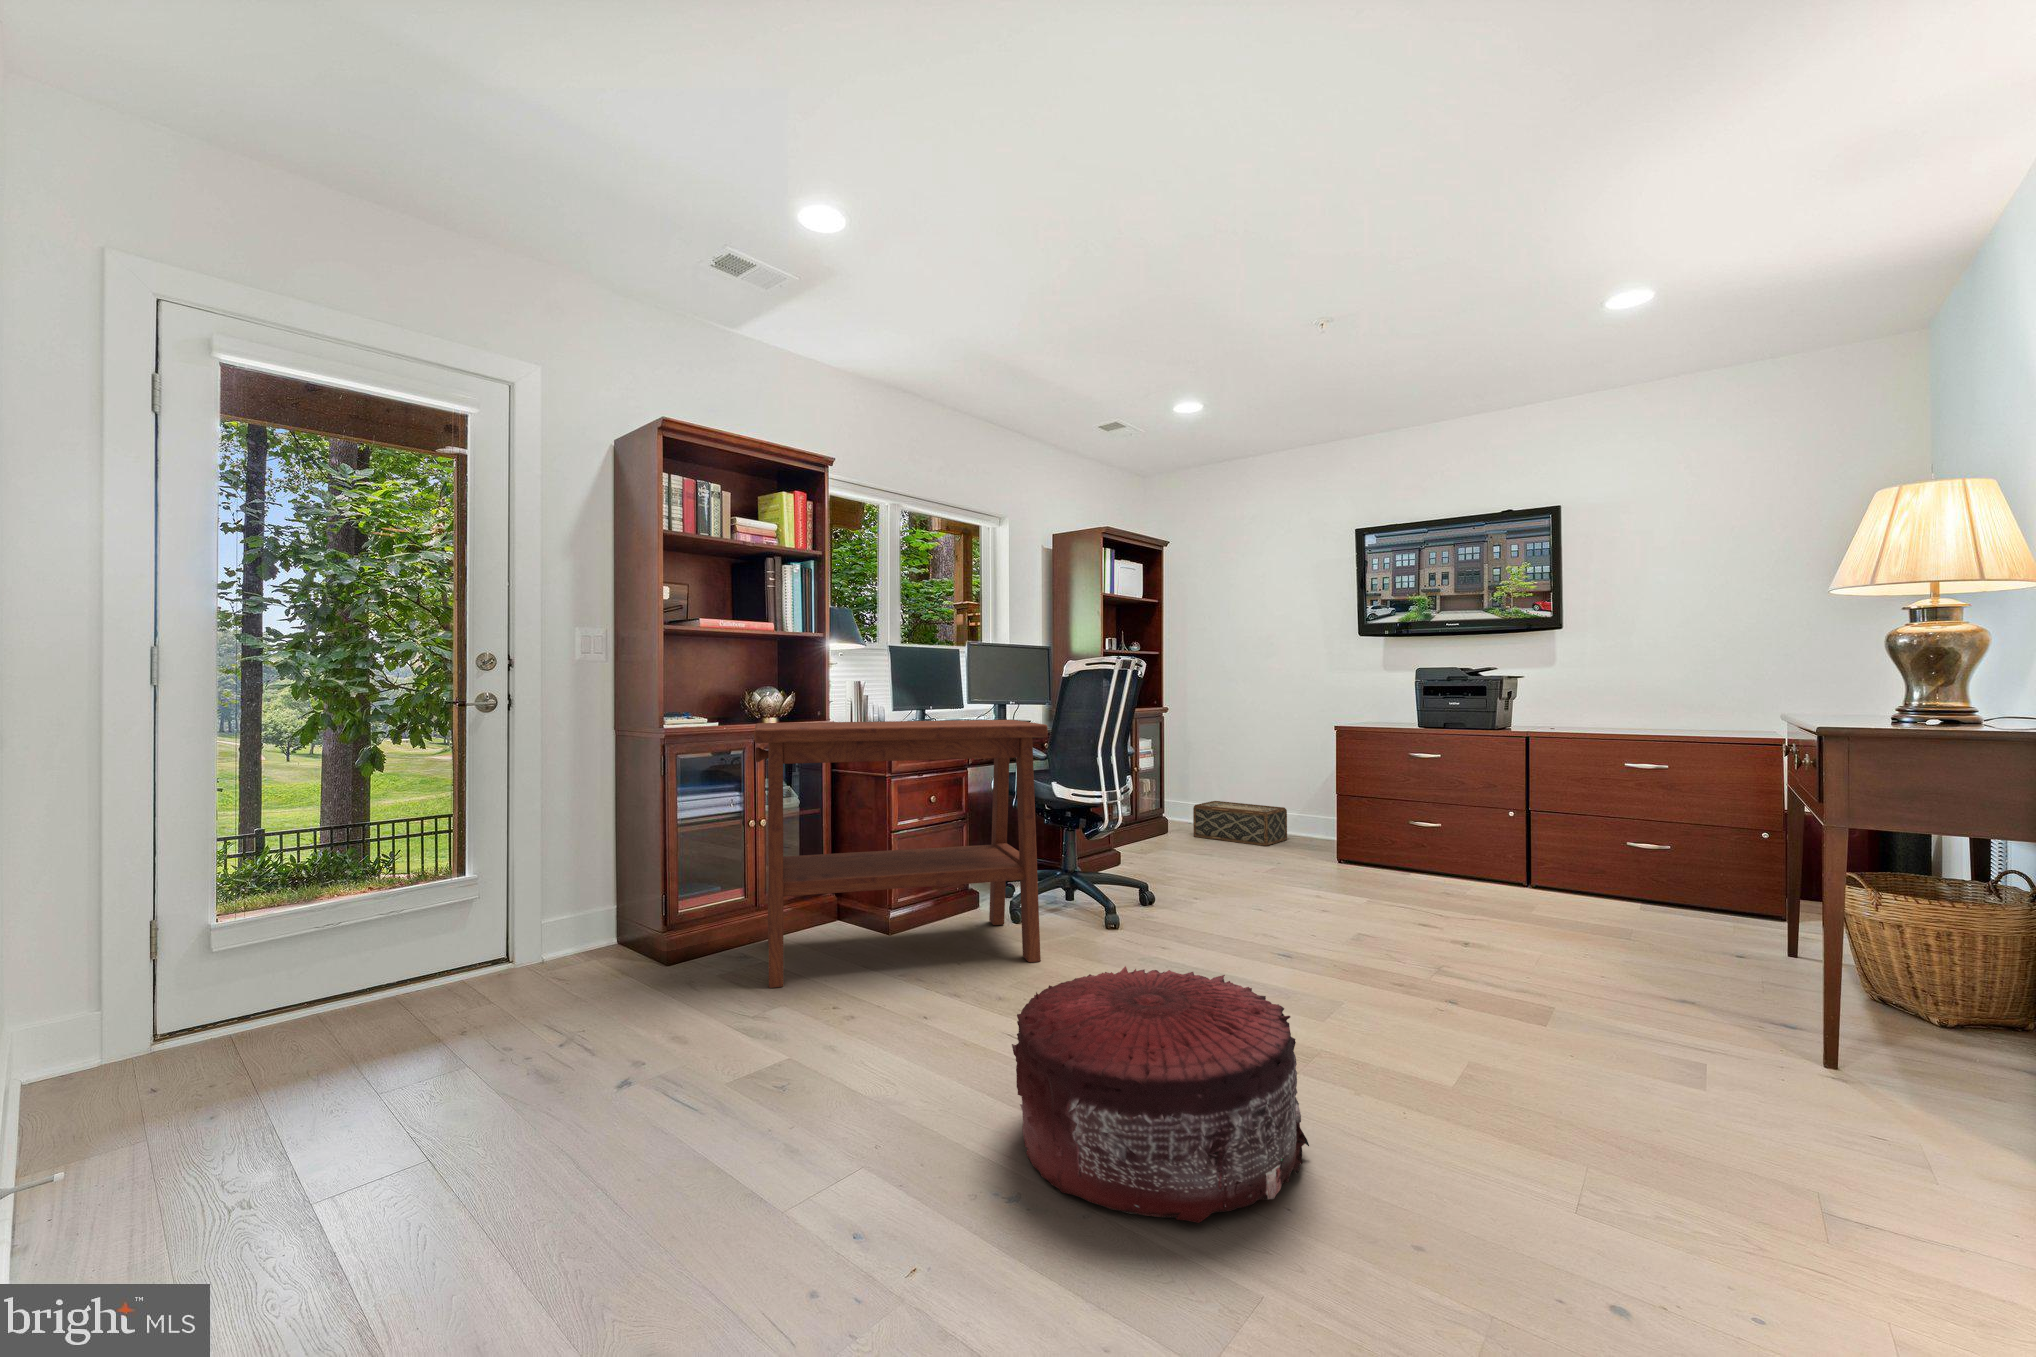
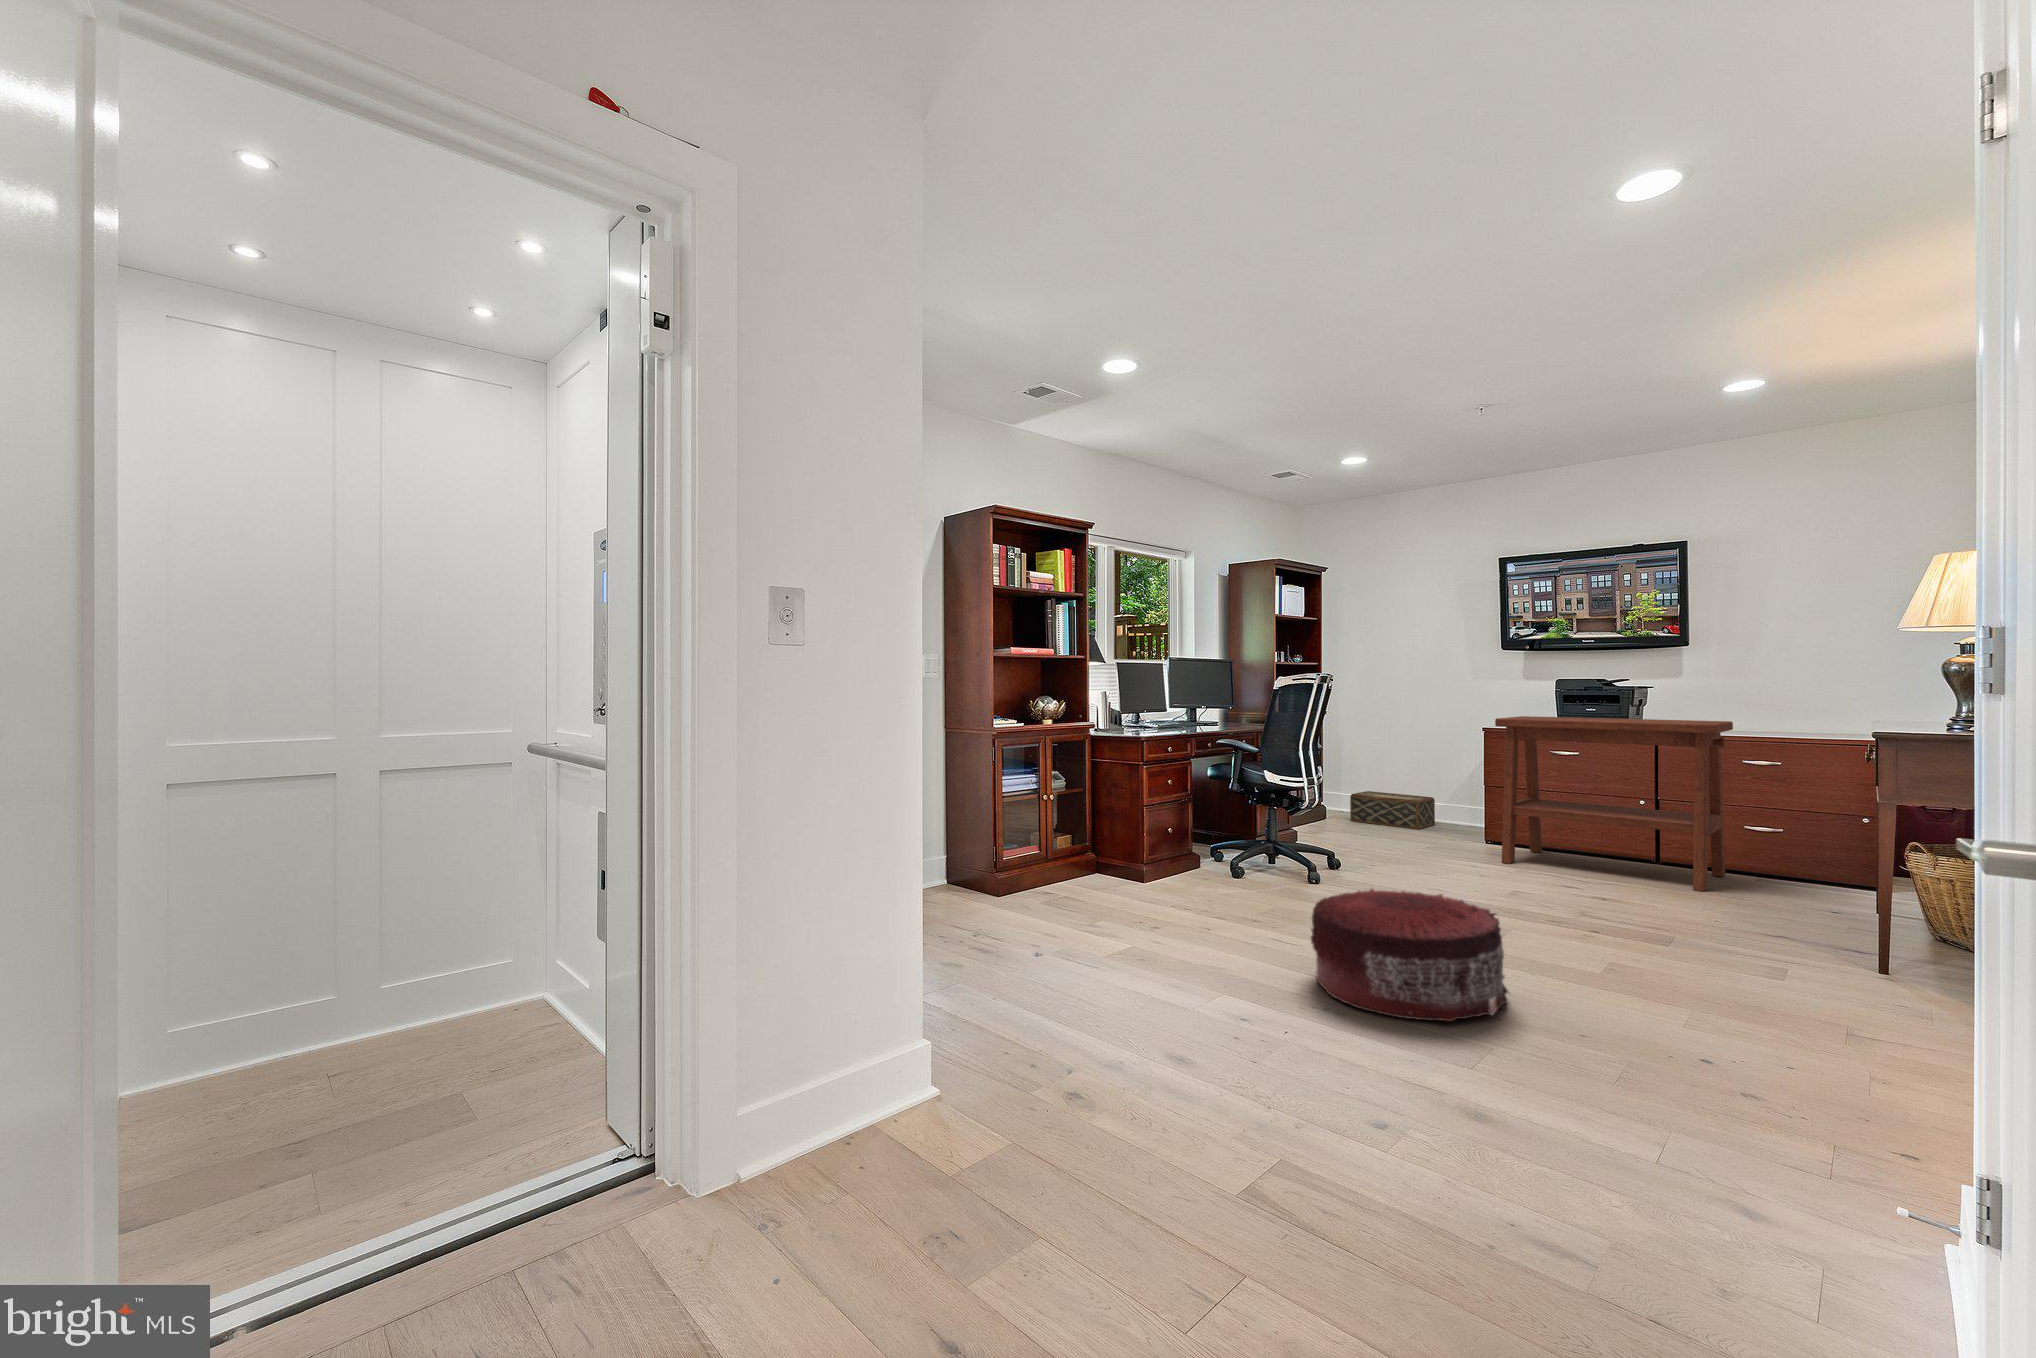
side table: present [754,720,1048,988] -> present [1495,716,1733,891]

